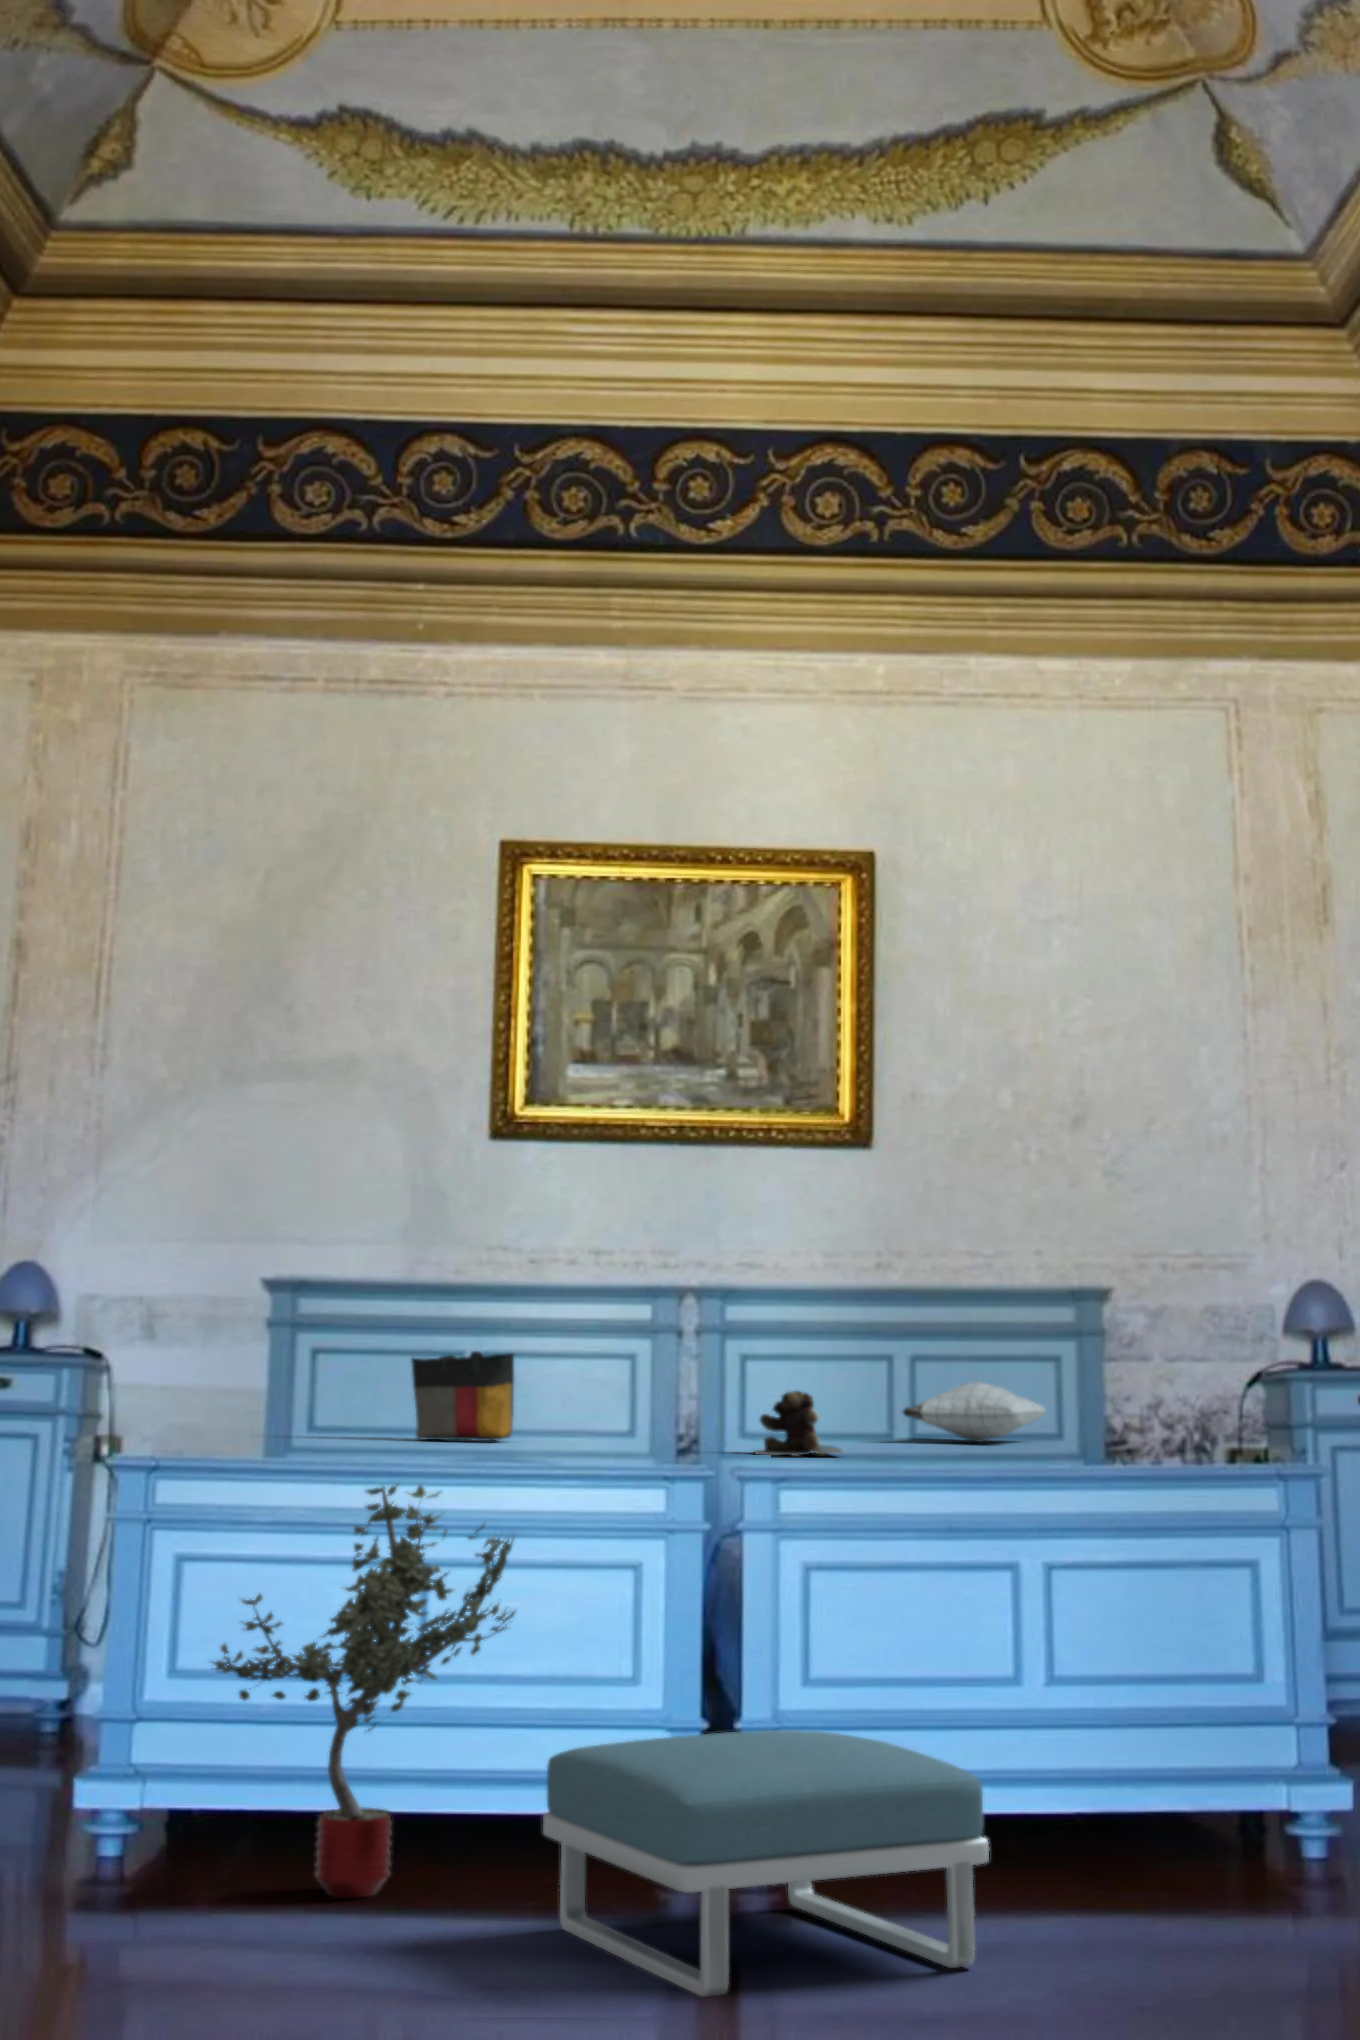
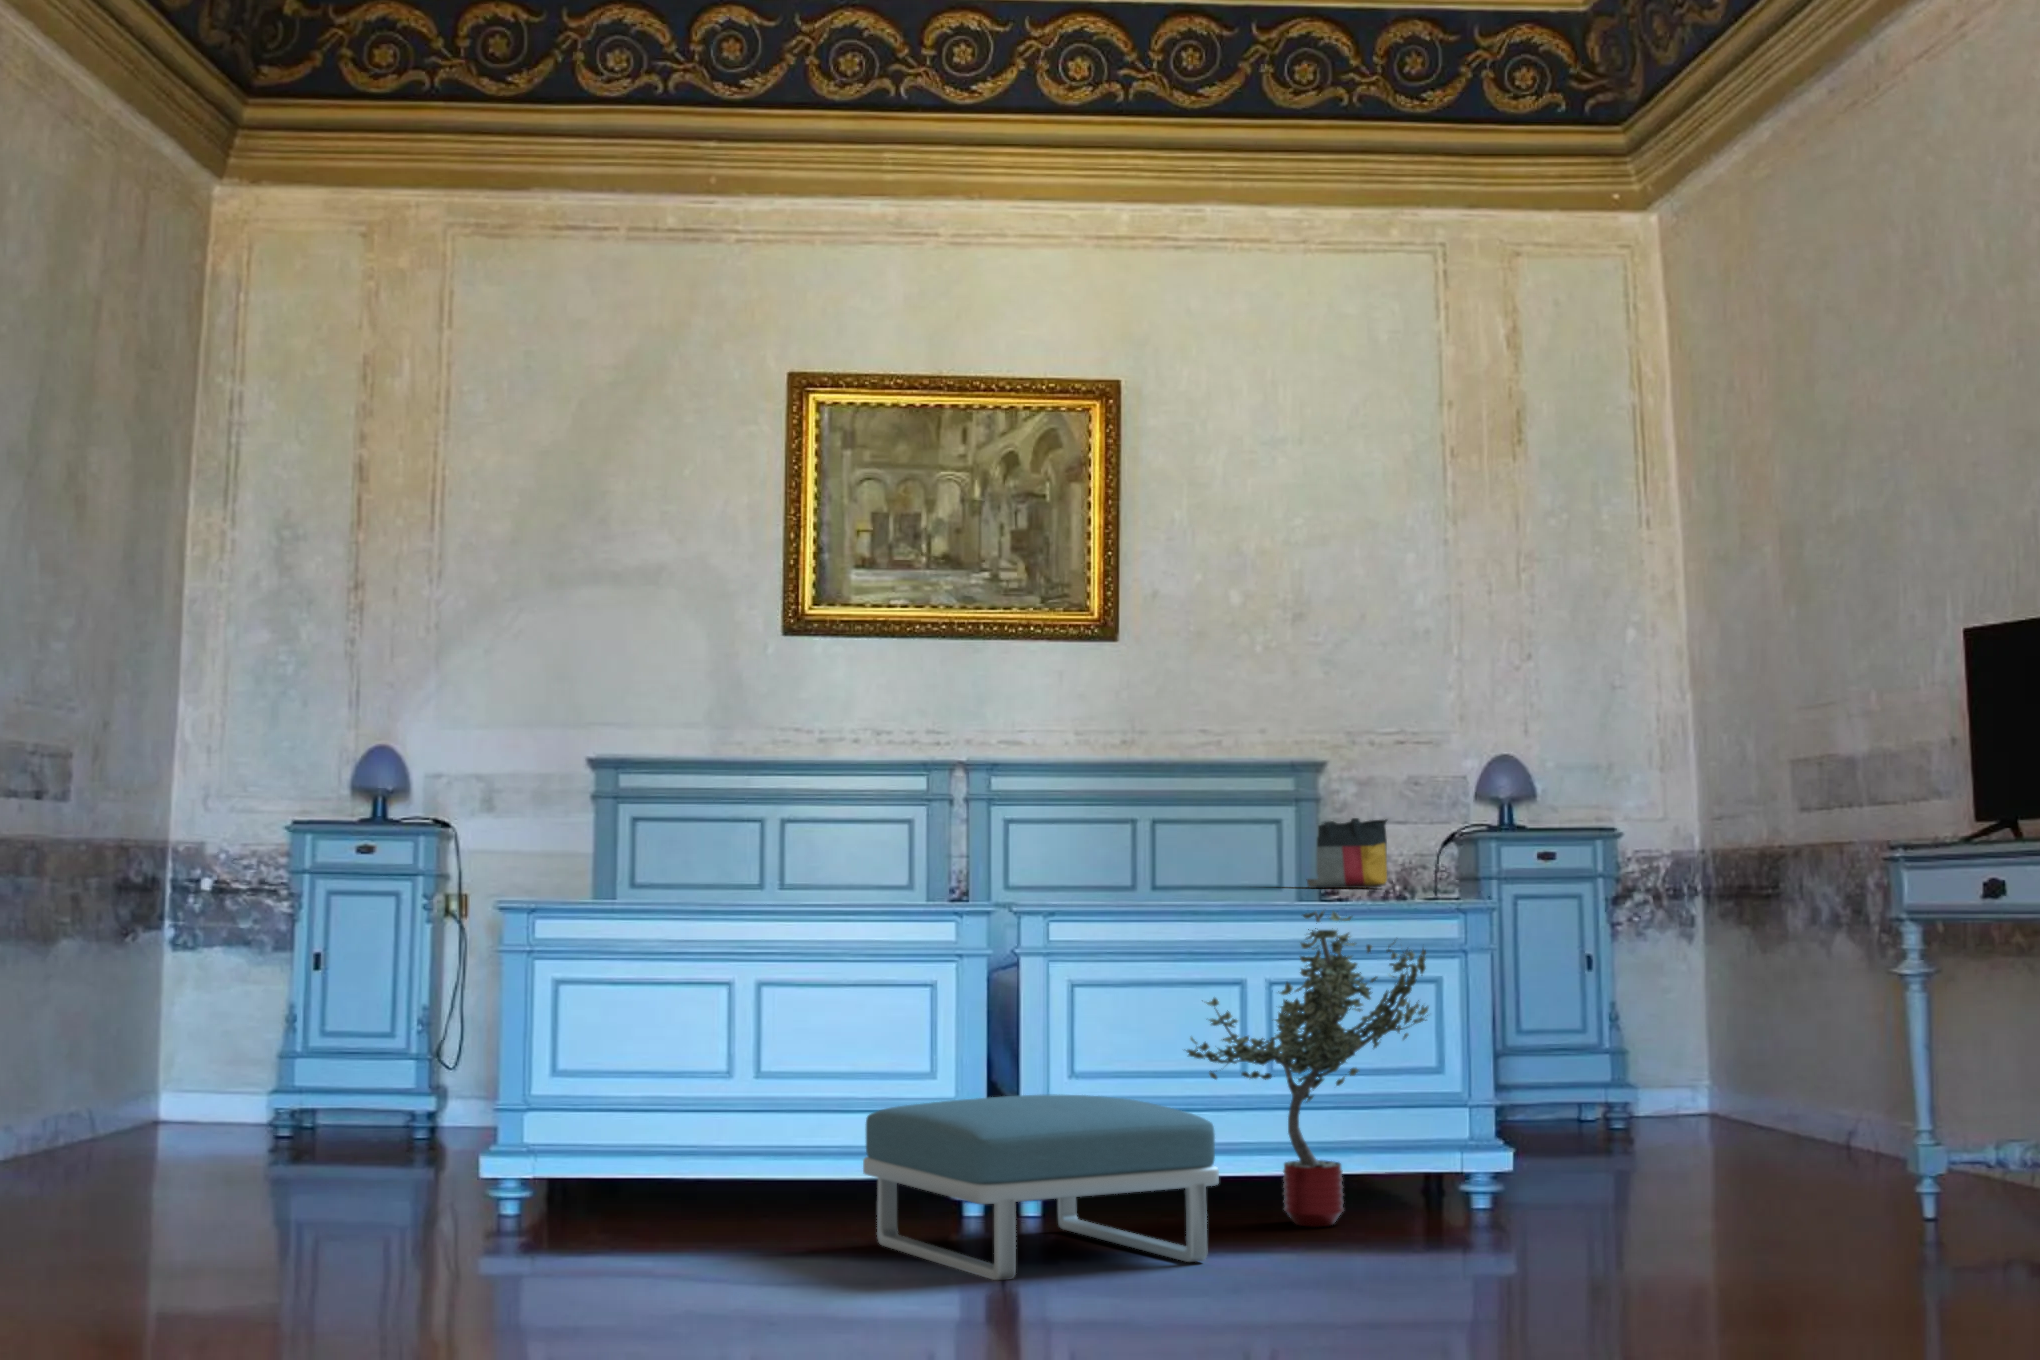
tote bag: present [411,1351,514,1441] -> present [1307,818,1387,888]
pillow: present [903,1382,1046,1442] -> none [1144,839,1270,890]
teddy bear: present [755,1391,842,1456] -> none [1018,844,1098,897]
potted tree: present [214,1484,515,1898] -> present [1187,911,1428,1227]

